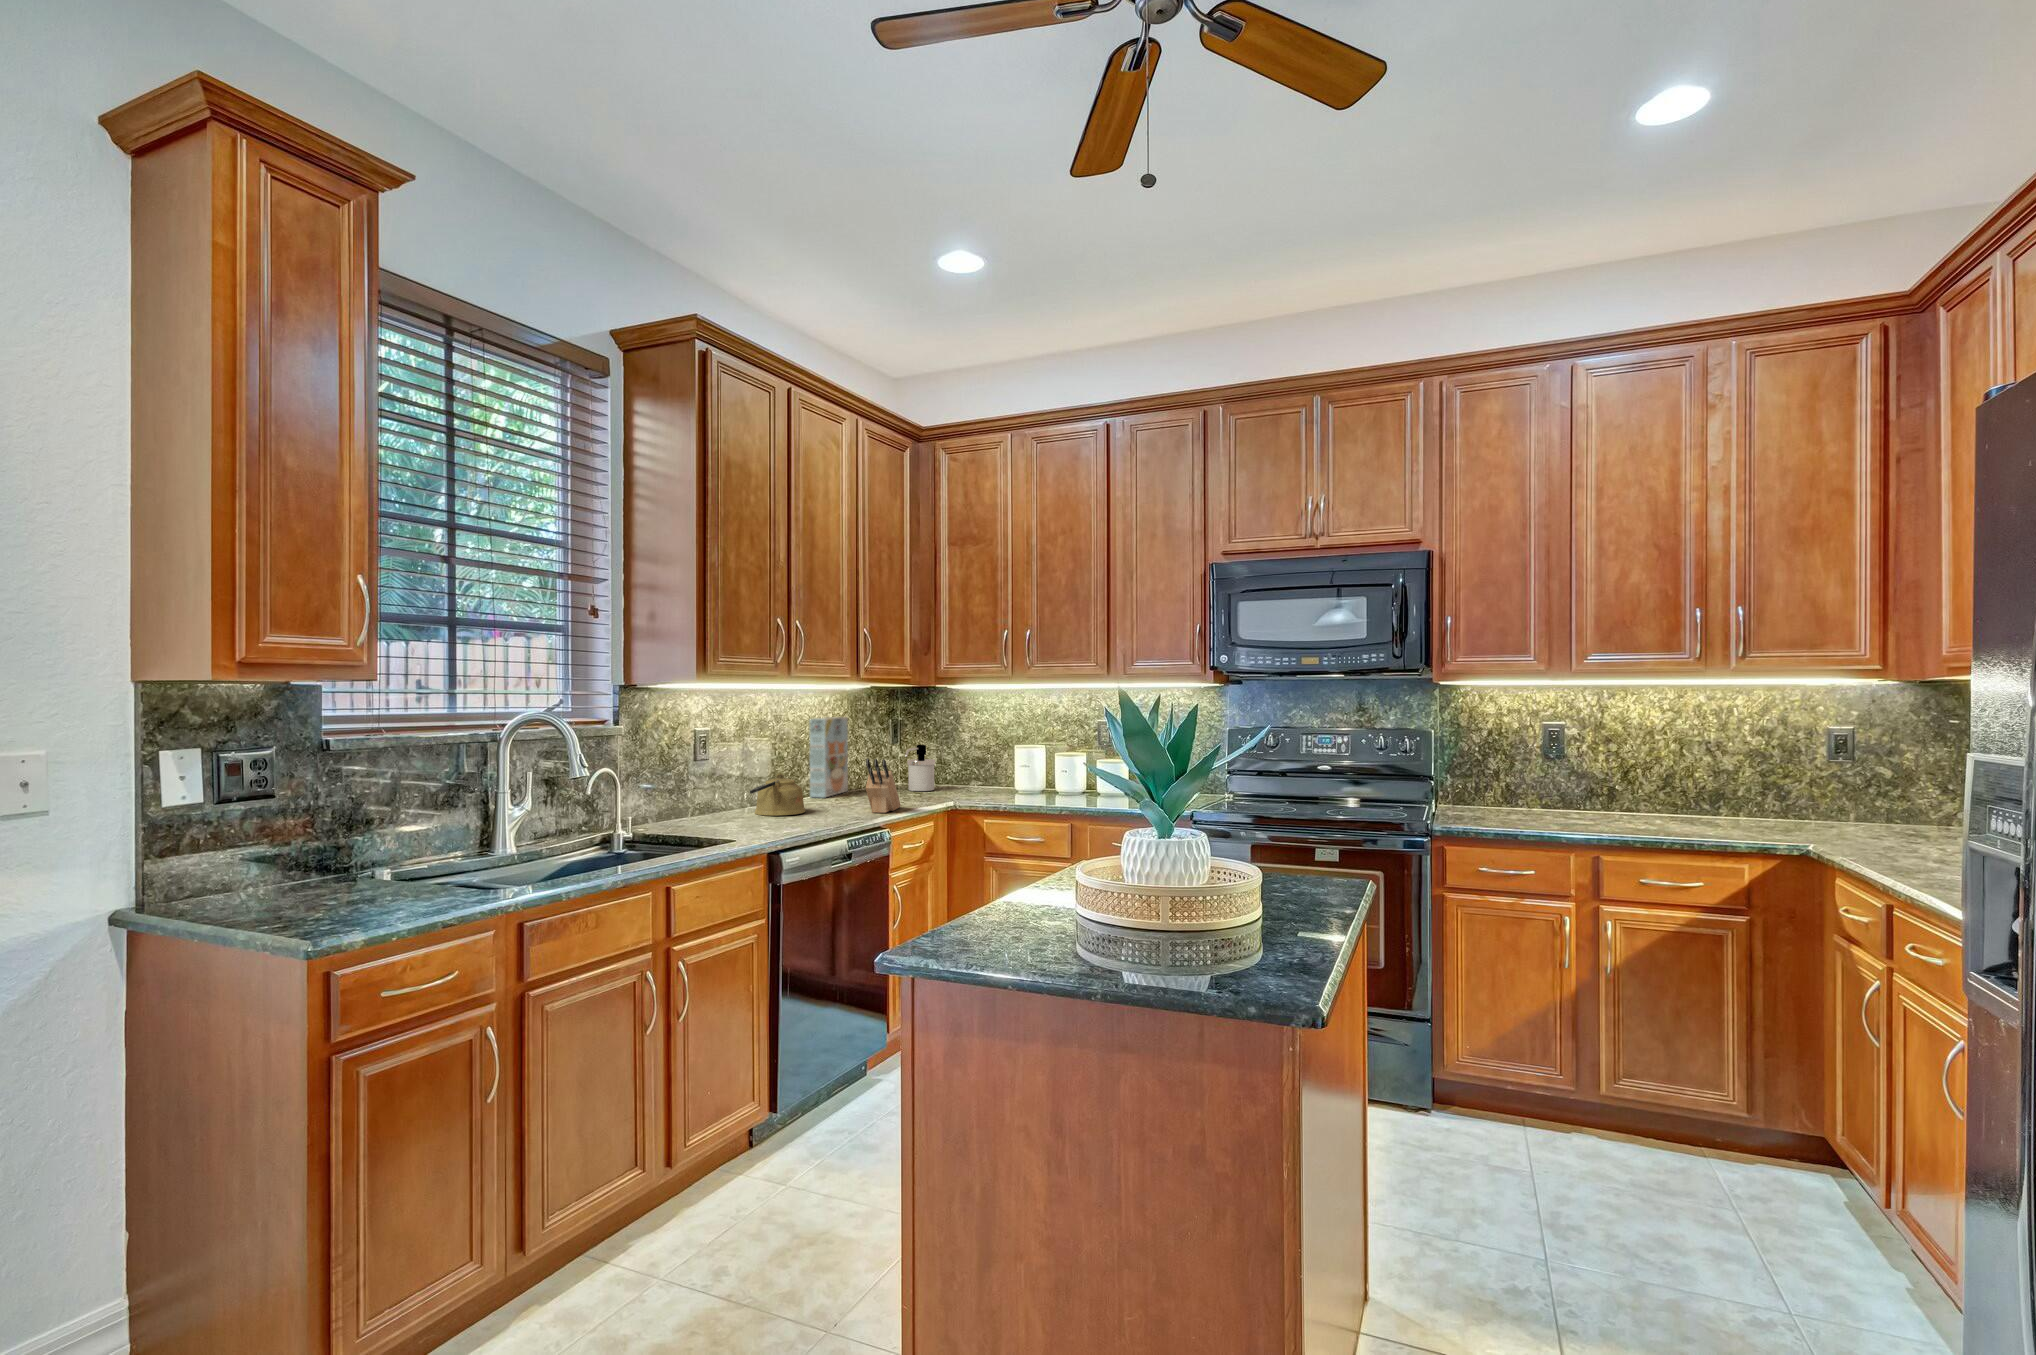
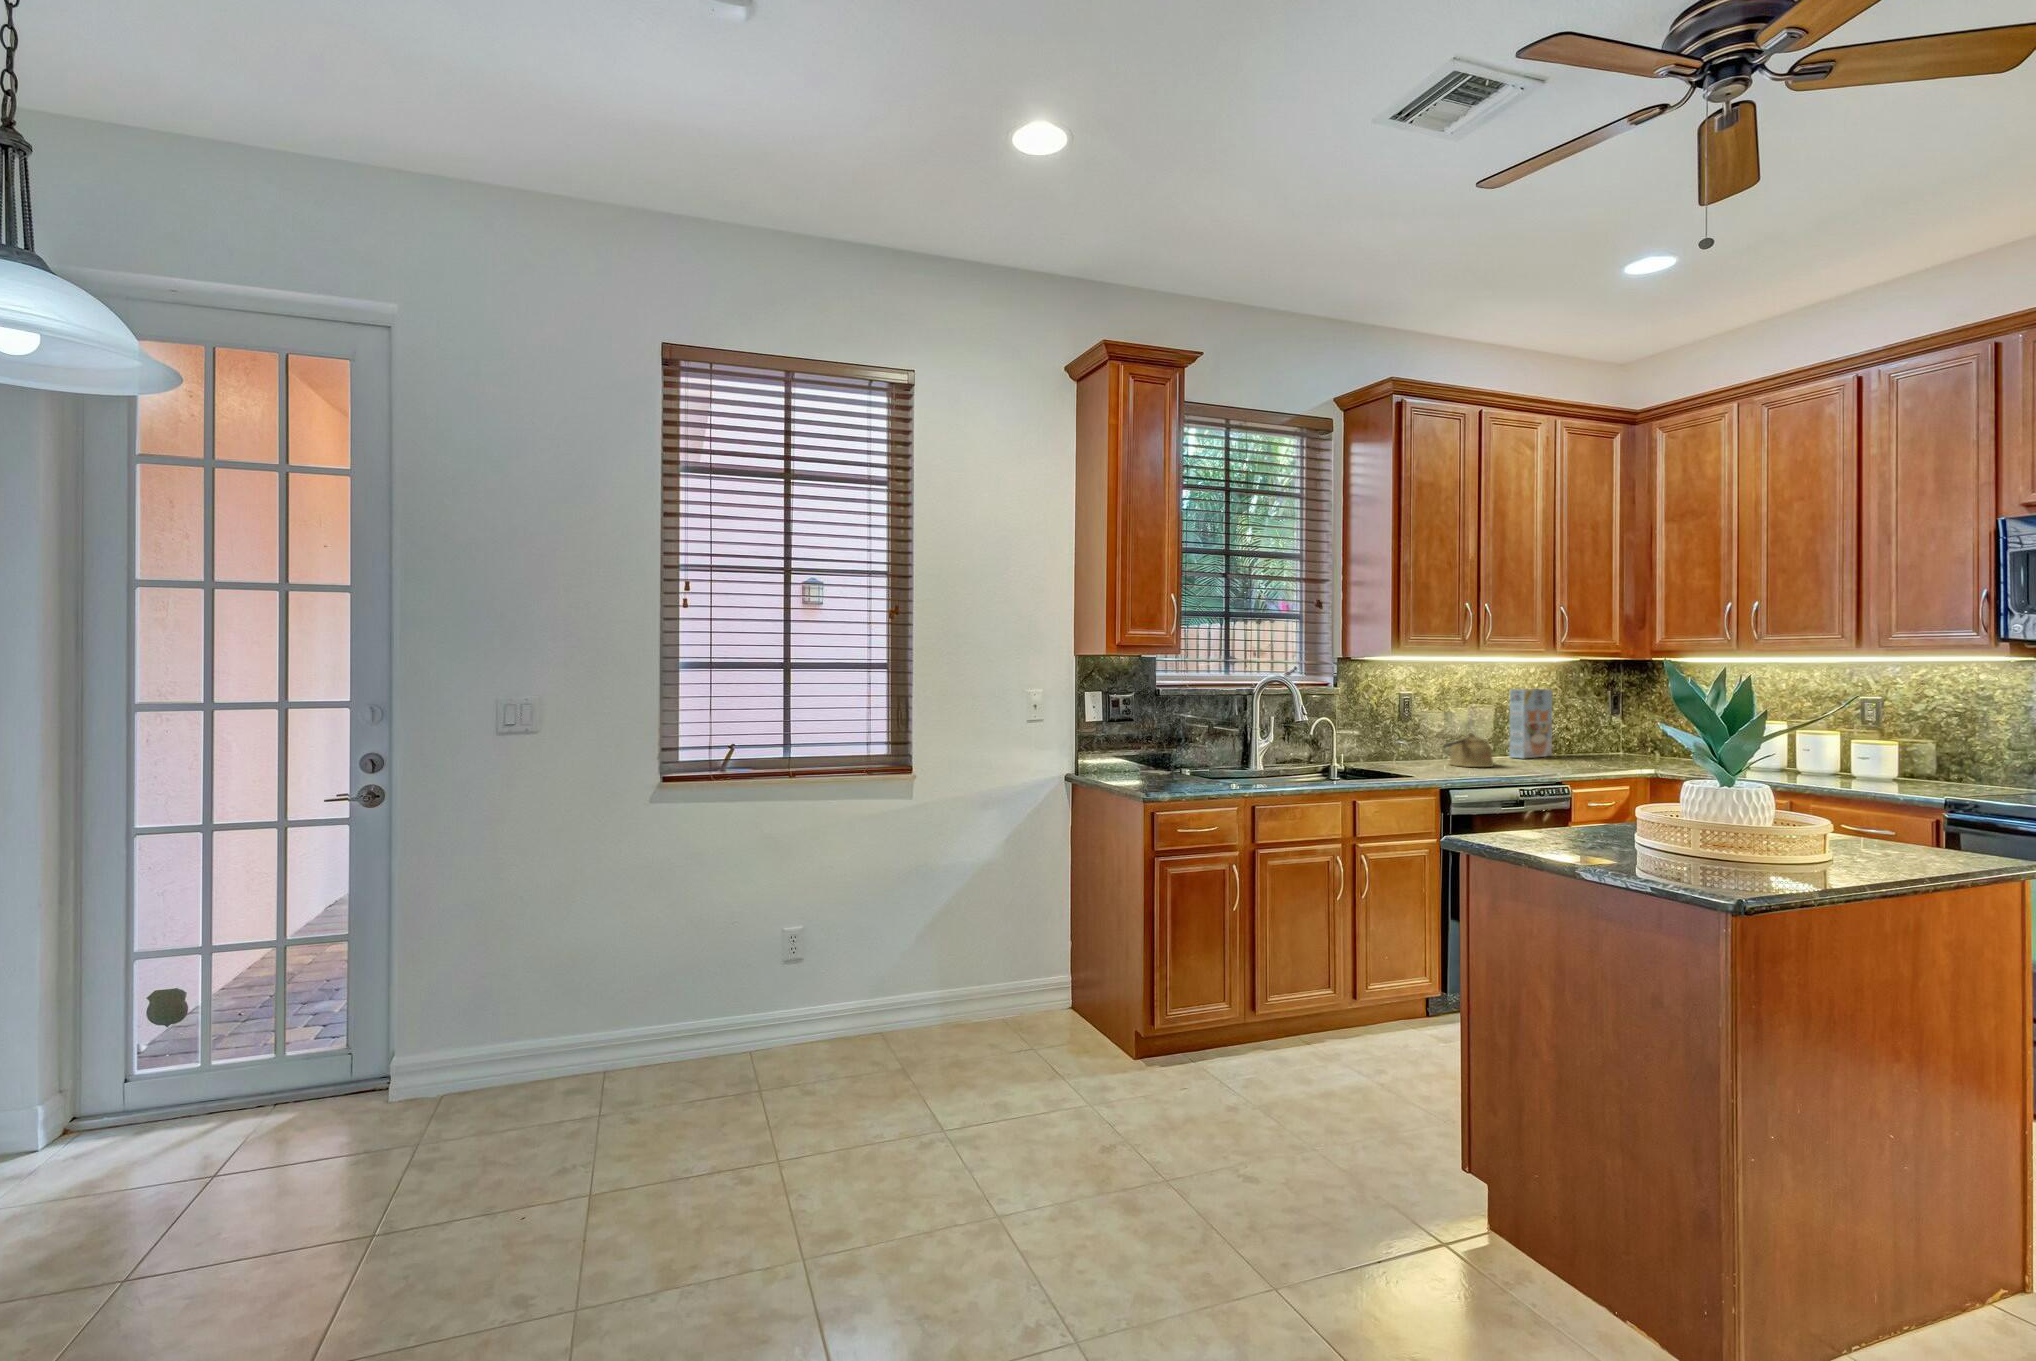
soap dispenser: present [905,745,935,791] -> none [1611,717,1649,762]
knife block: present [866,759,901,813] -> none [1550,724,1592,773]

